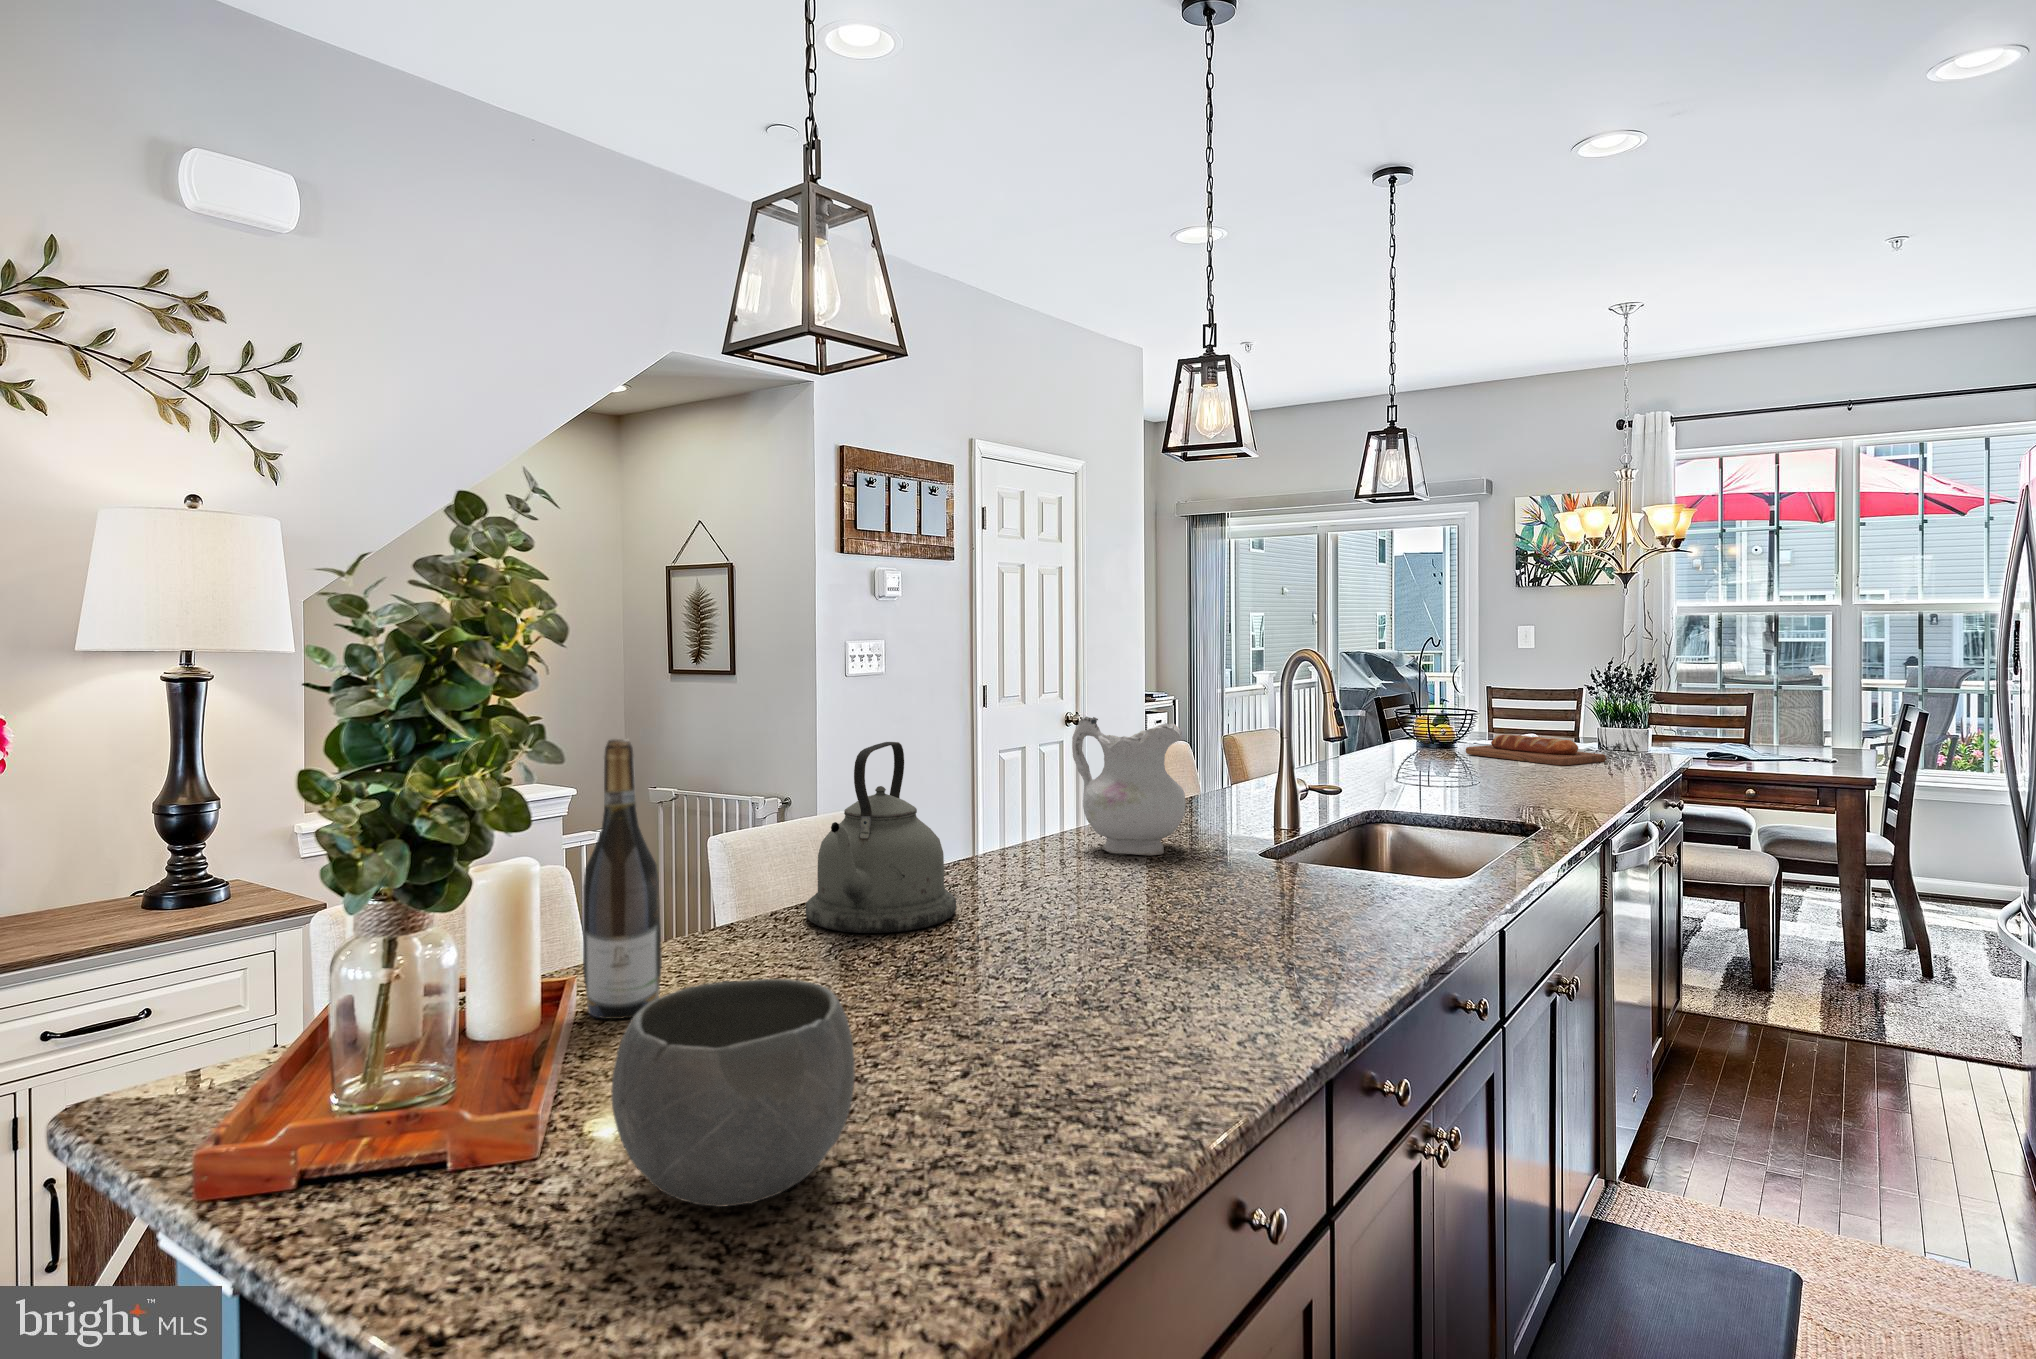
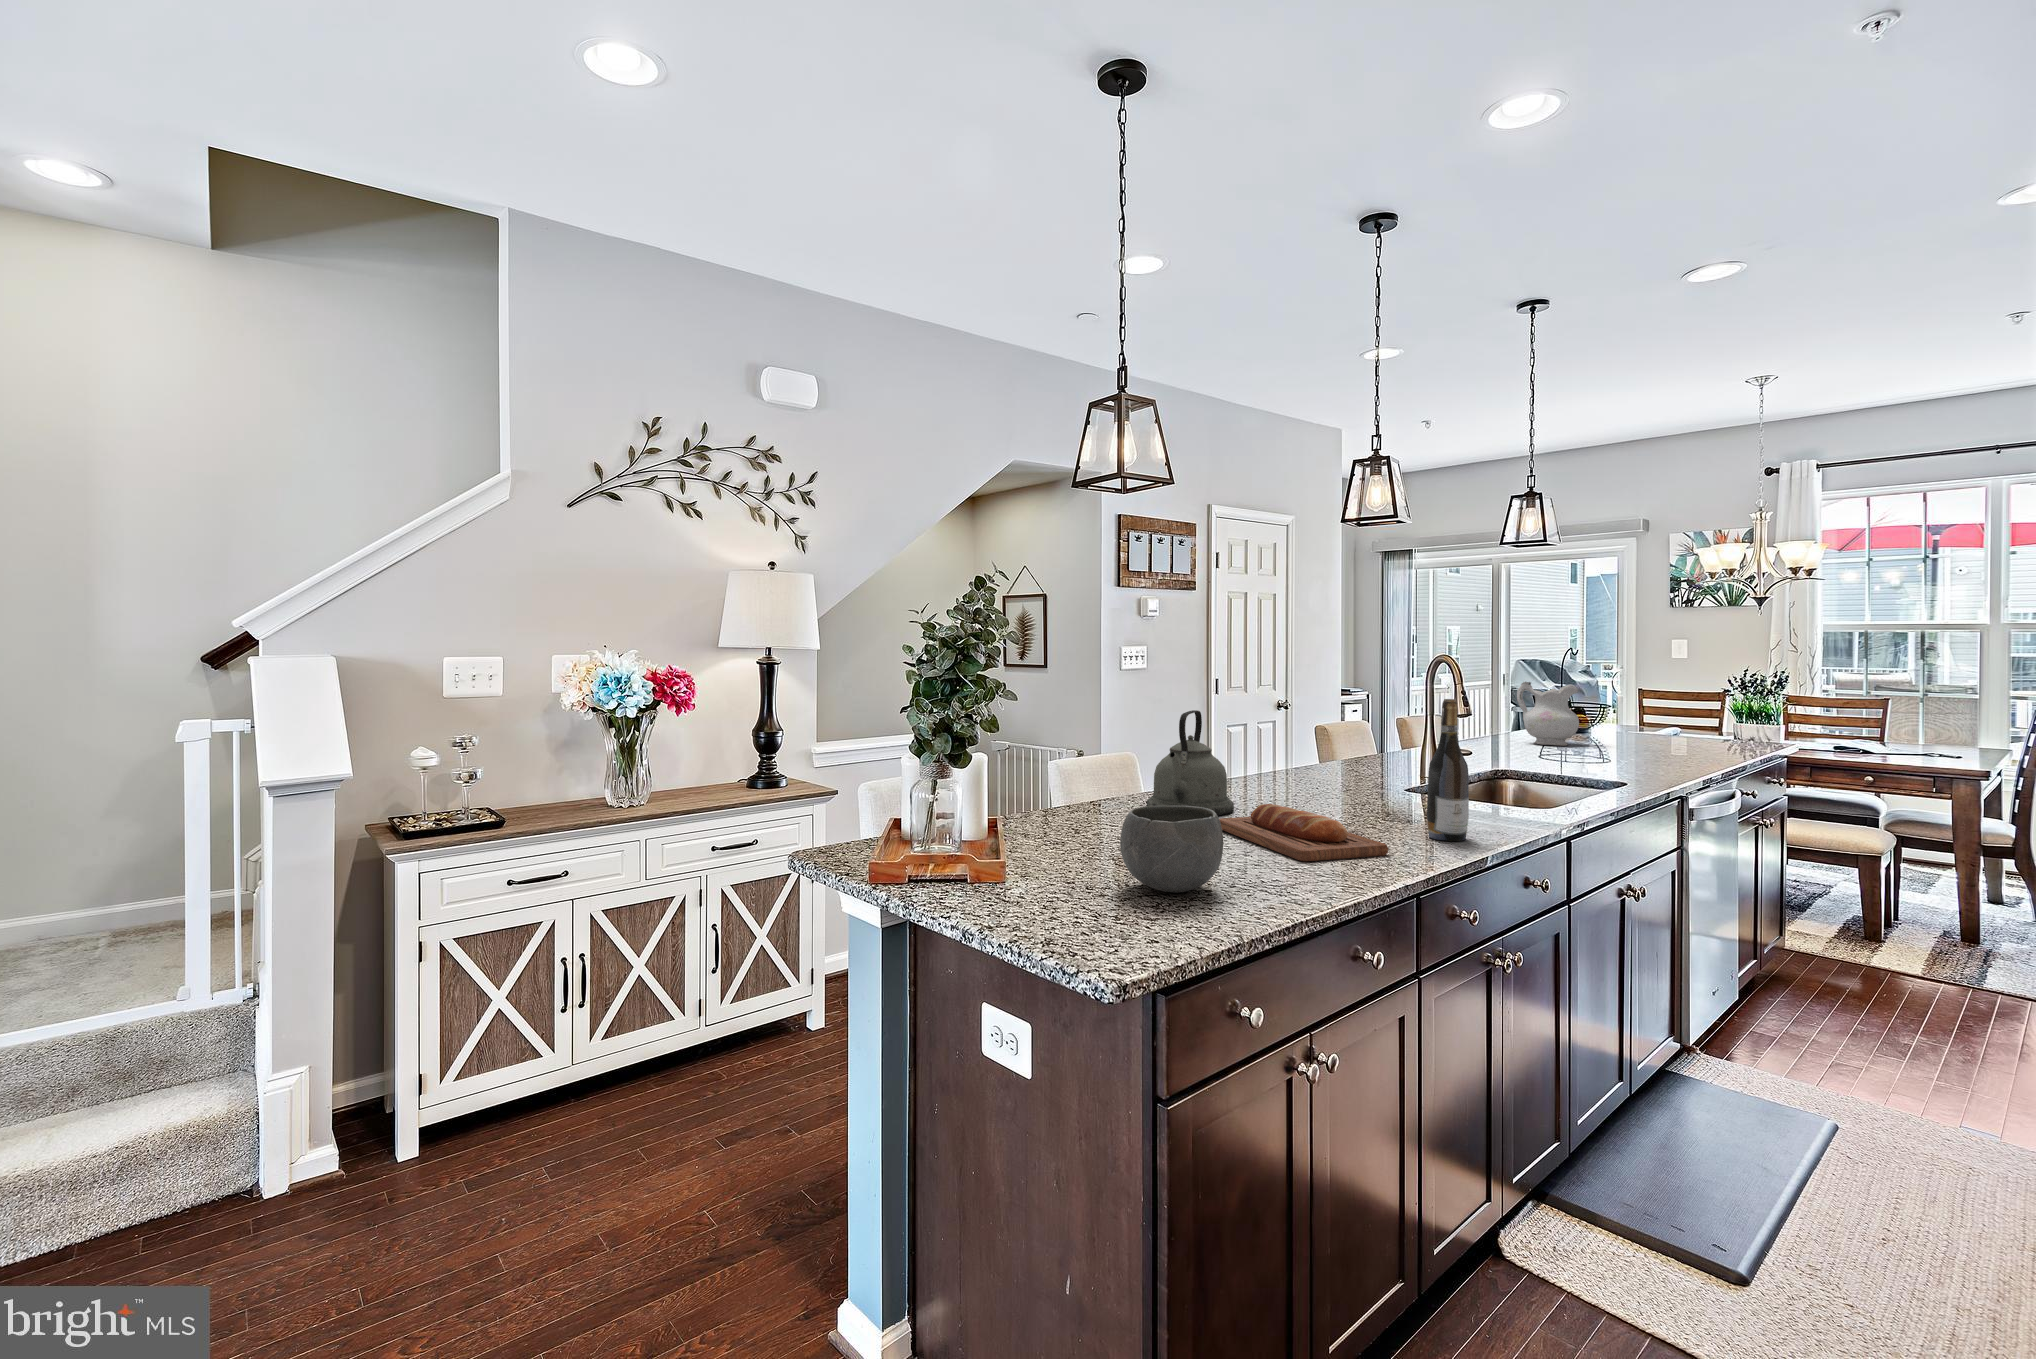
ceramic pitcher: present [1072,717,1185,855] -> present [1517,682,1579,746]
bread loaf: present [1466,735,1606,766] -> present [1219,804,1388,861]
wine bottle: present [583,739,662,1019] -> present [1427,699,1469,841]

